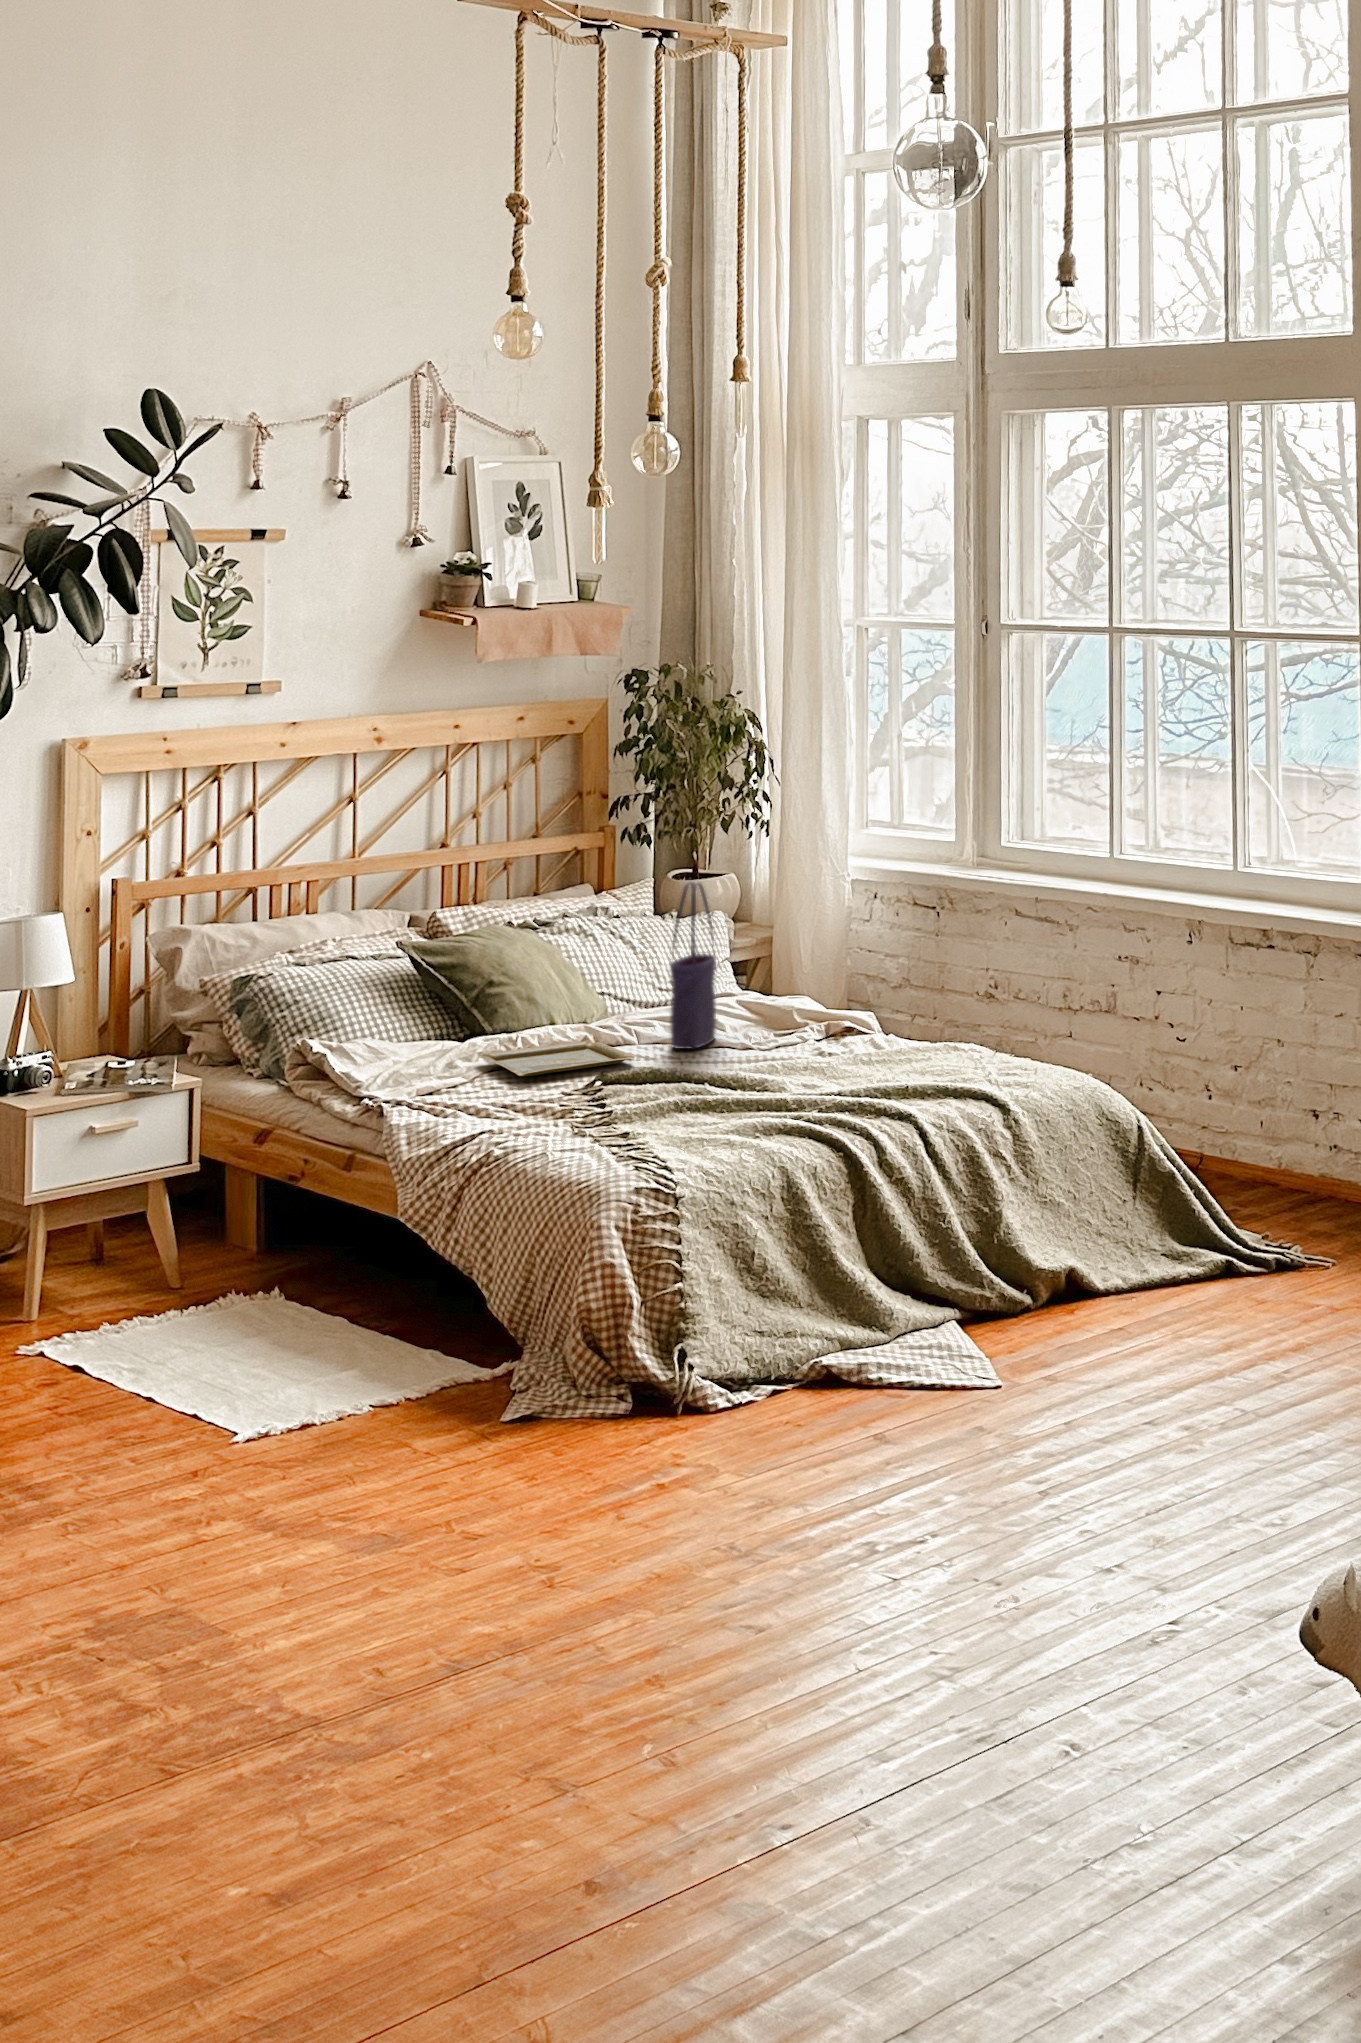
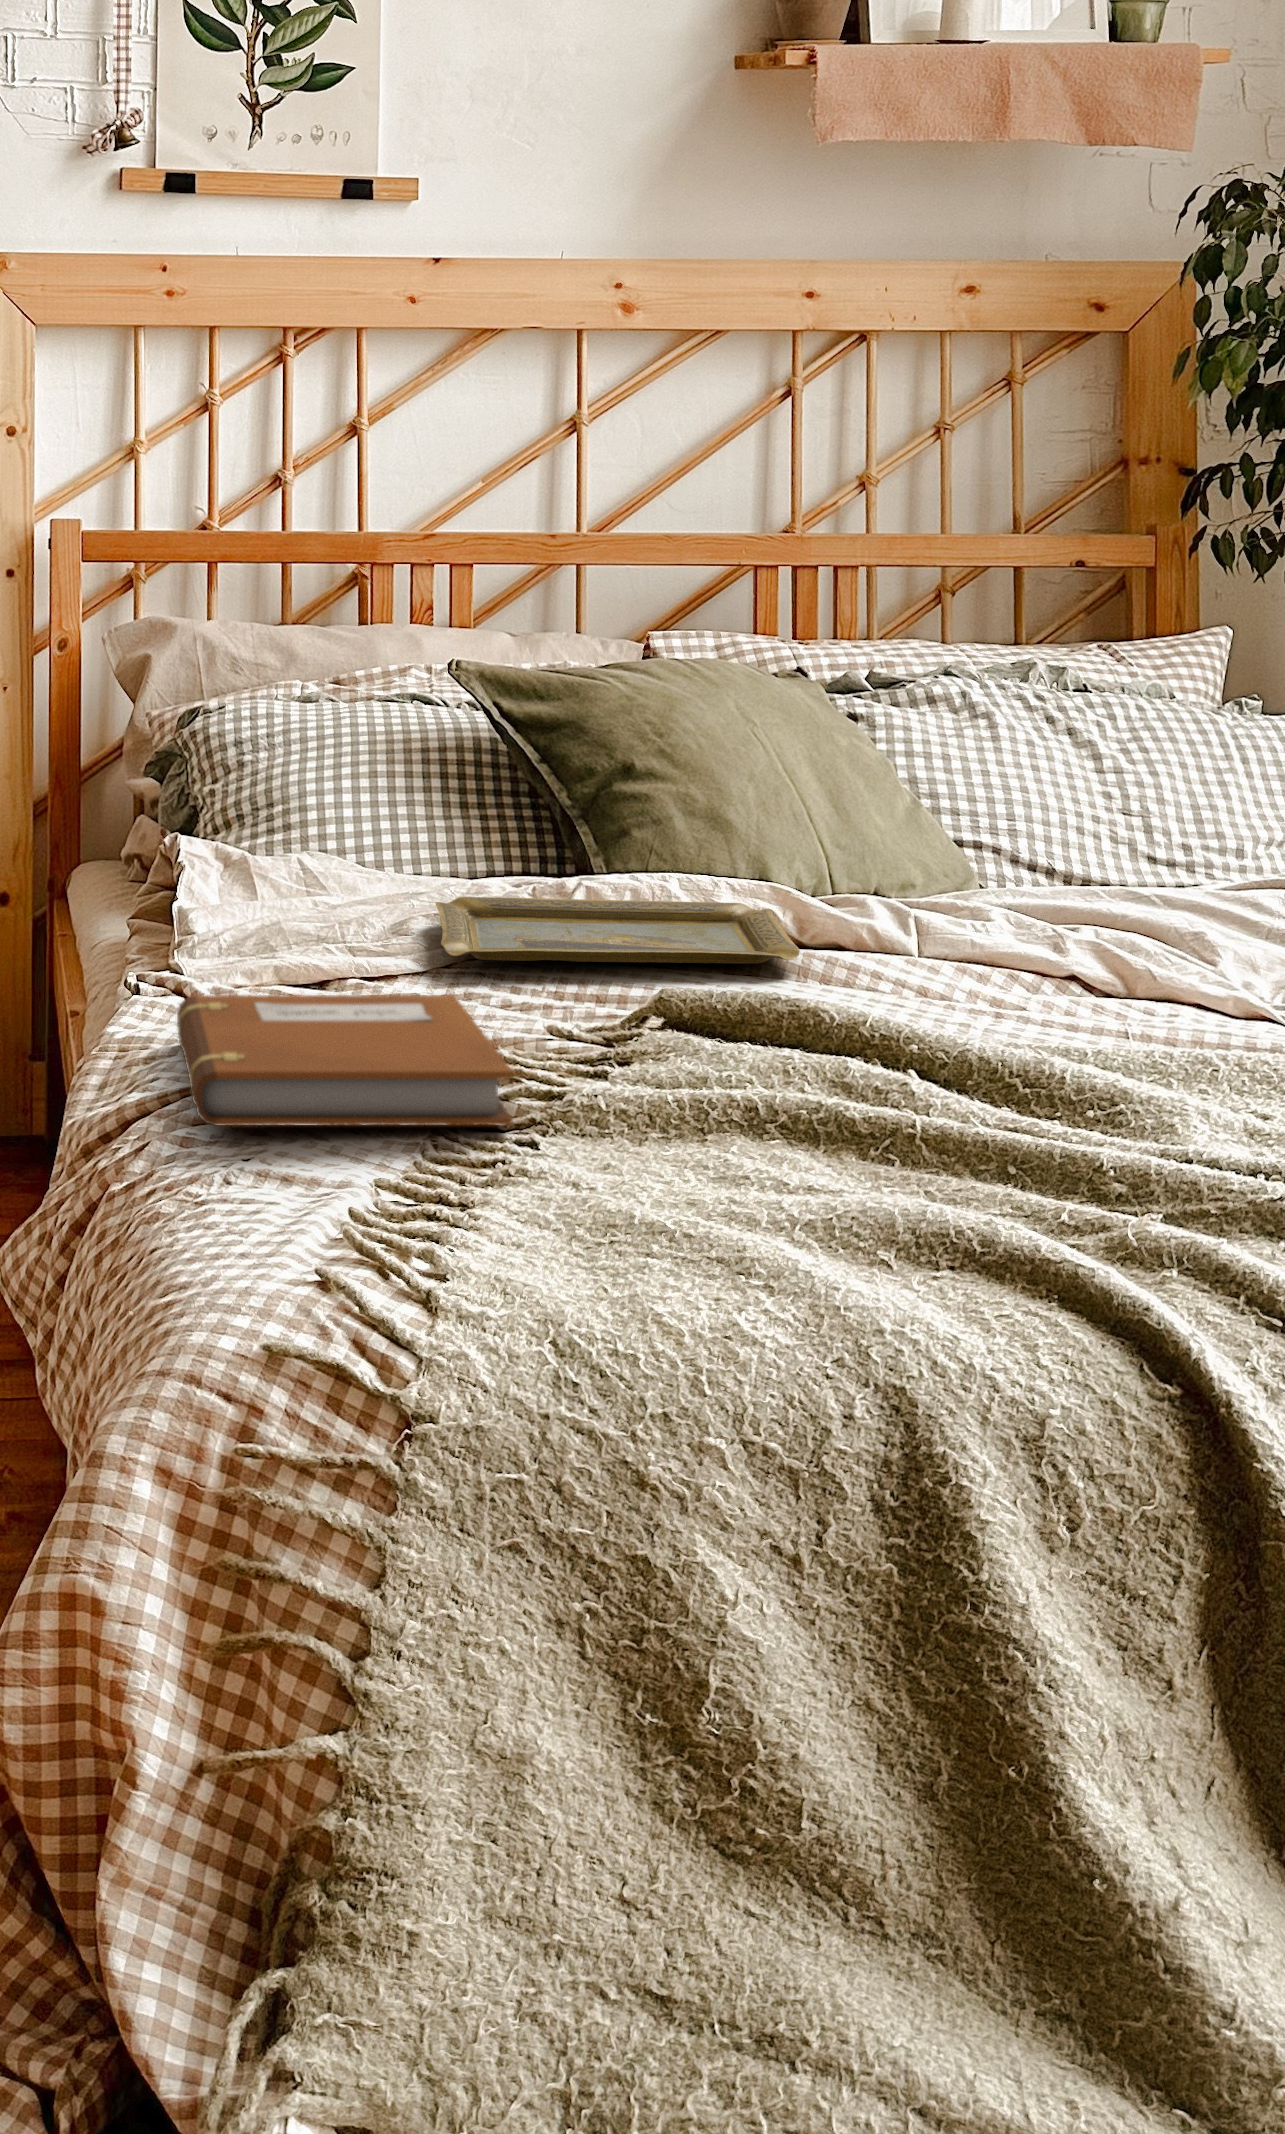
tote bag: present [670,881,716,1049] -> none [938,511,1101,957]
notebook: none [468,1088,625,1139] -> present [177,995,513,1126]

